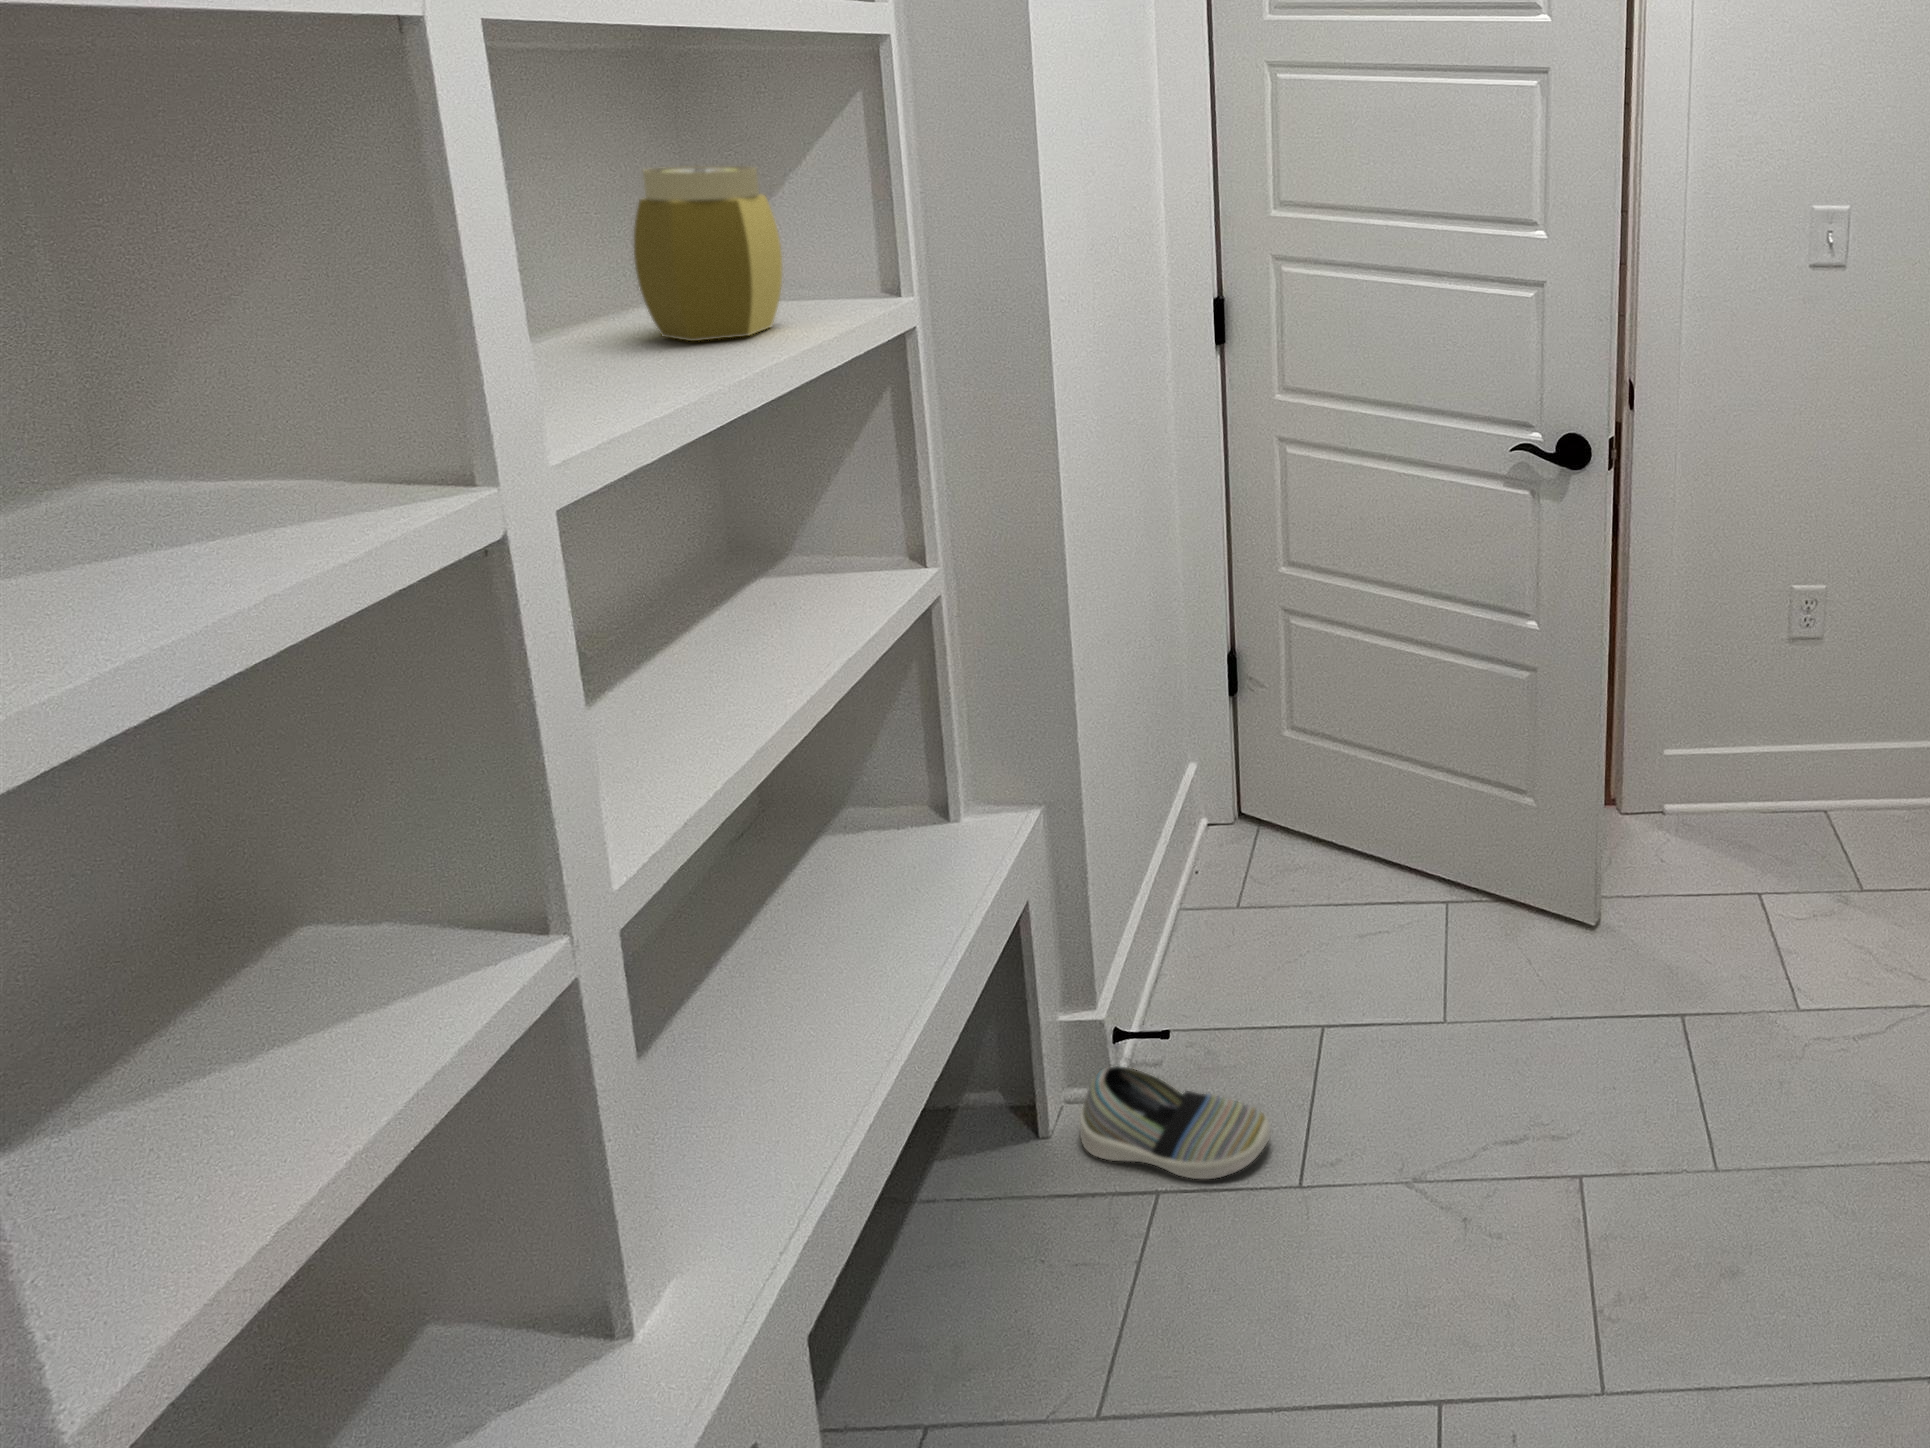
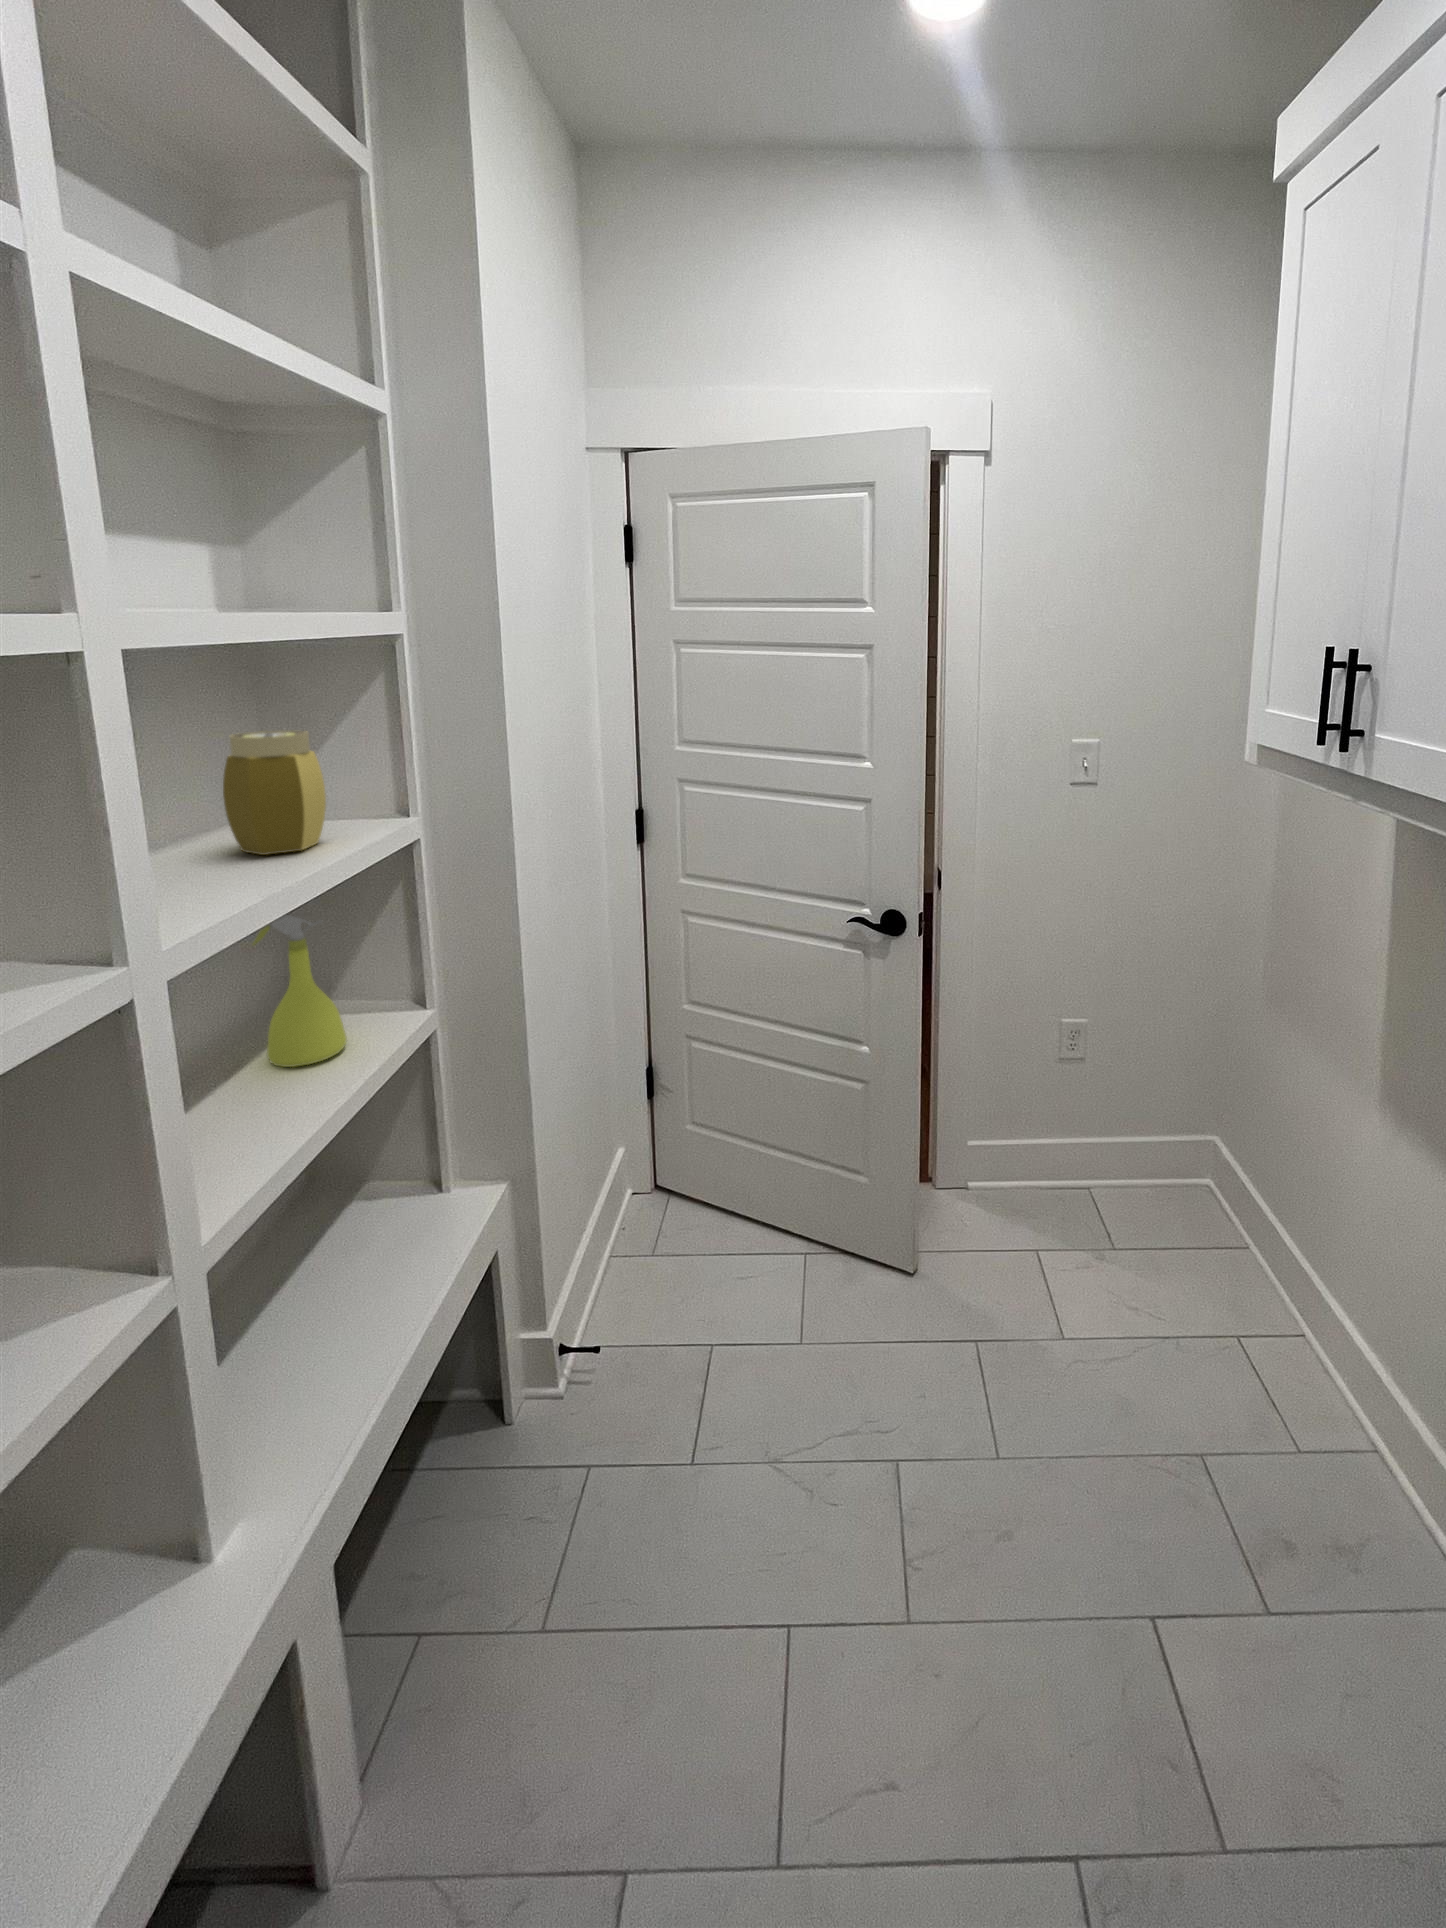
spray bottle: none [677,423,814,643] -> present [253,915,347,1067]
shoe: present [1080,1066,1270,1179] -> none [536,1372,672,1457]

